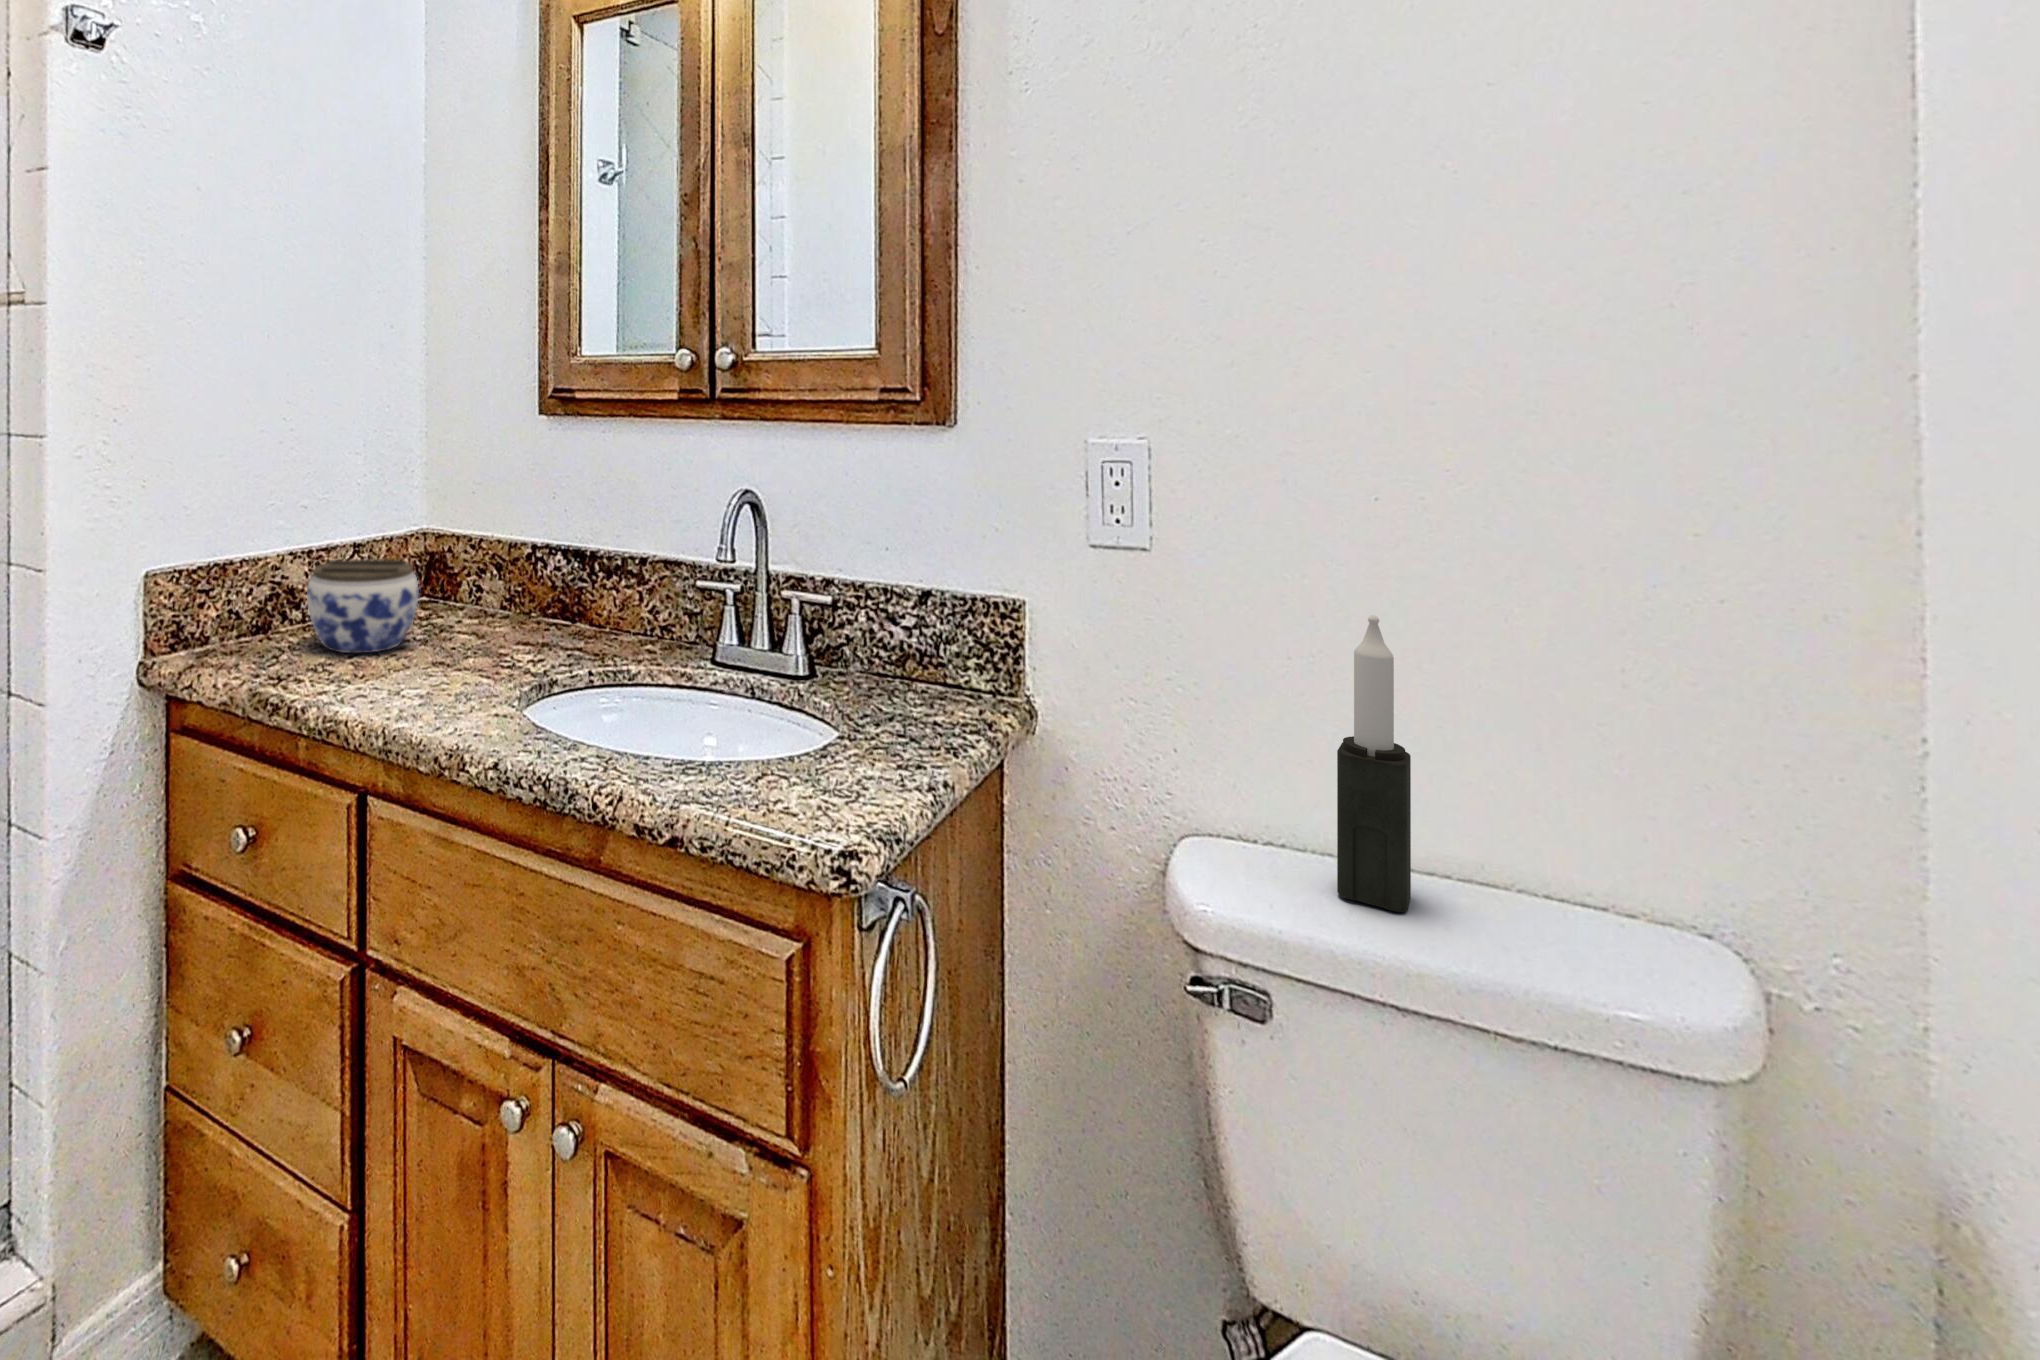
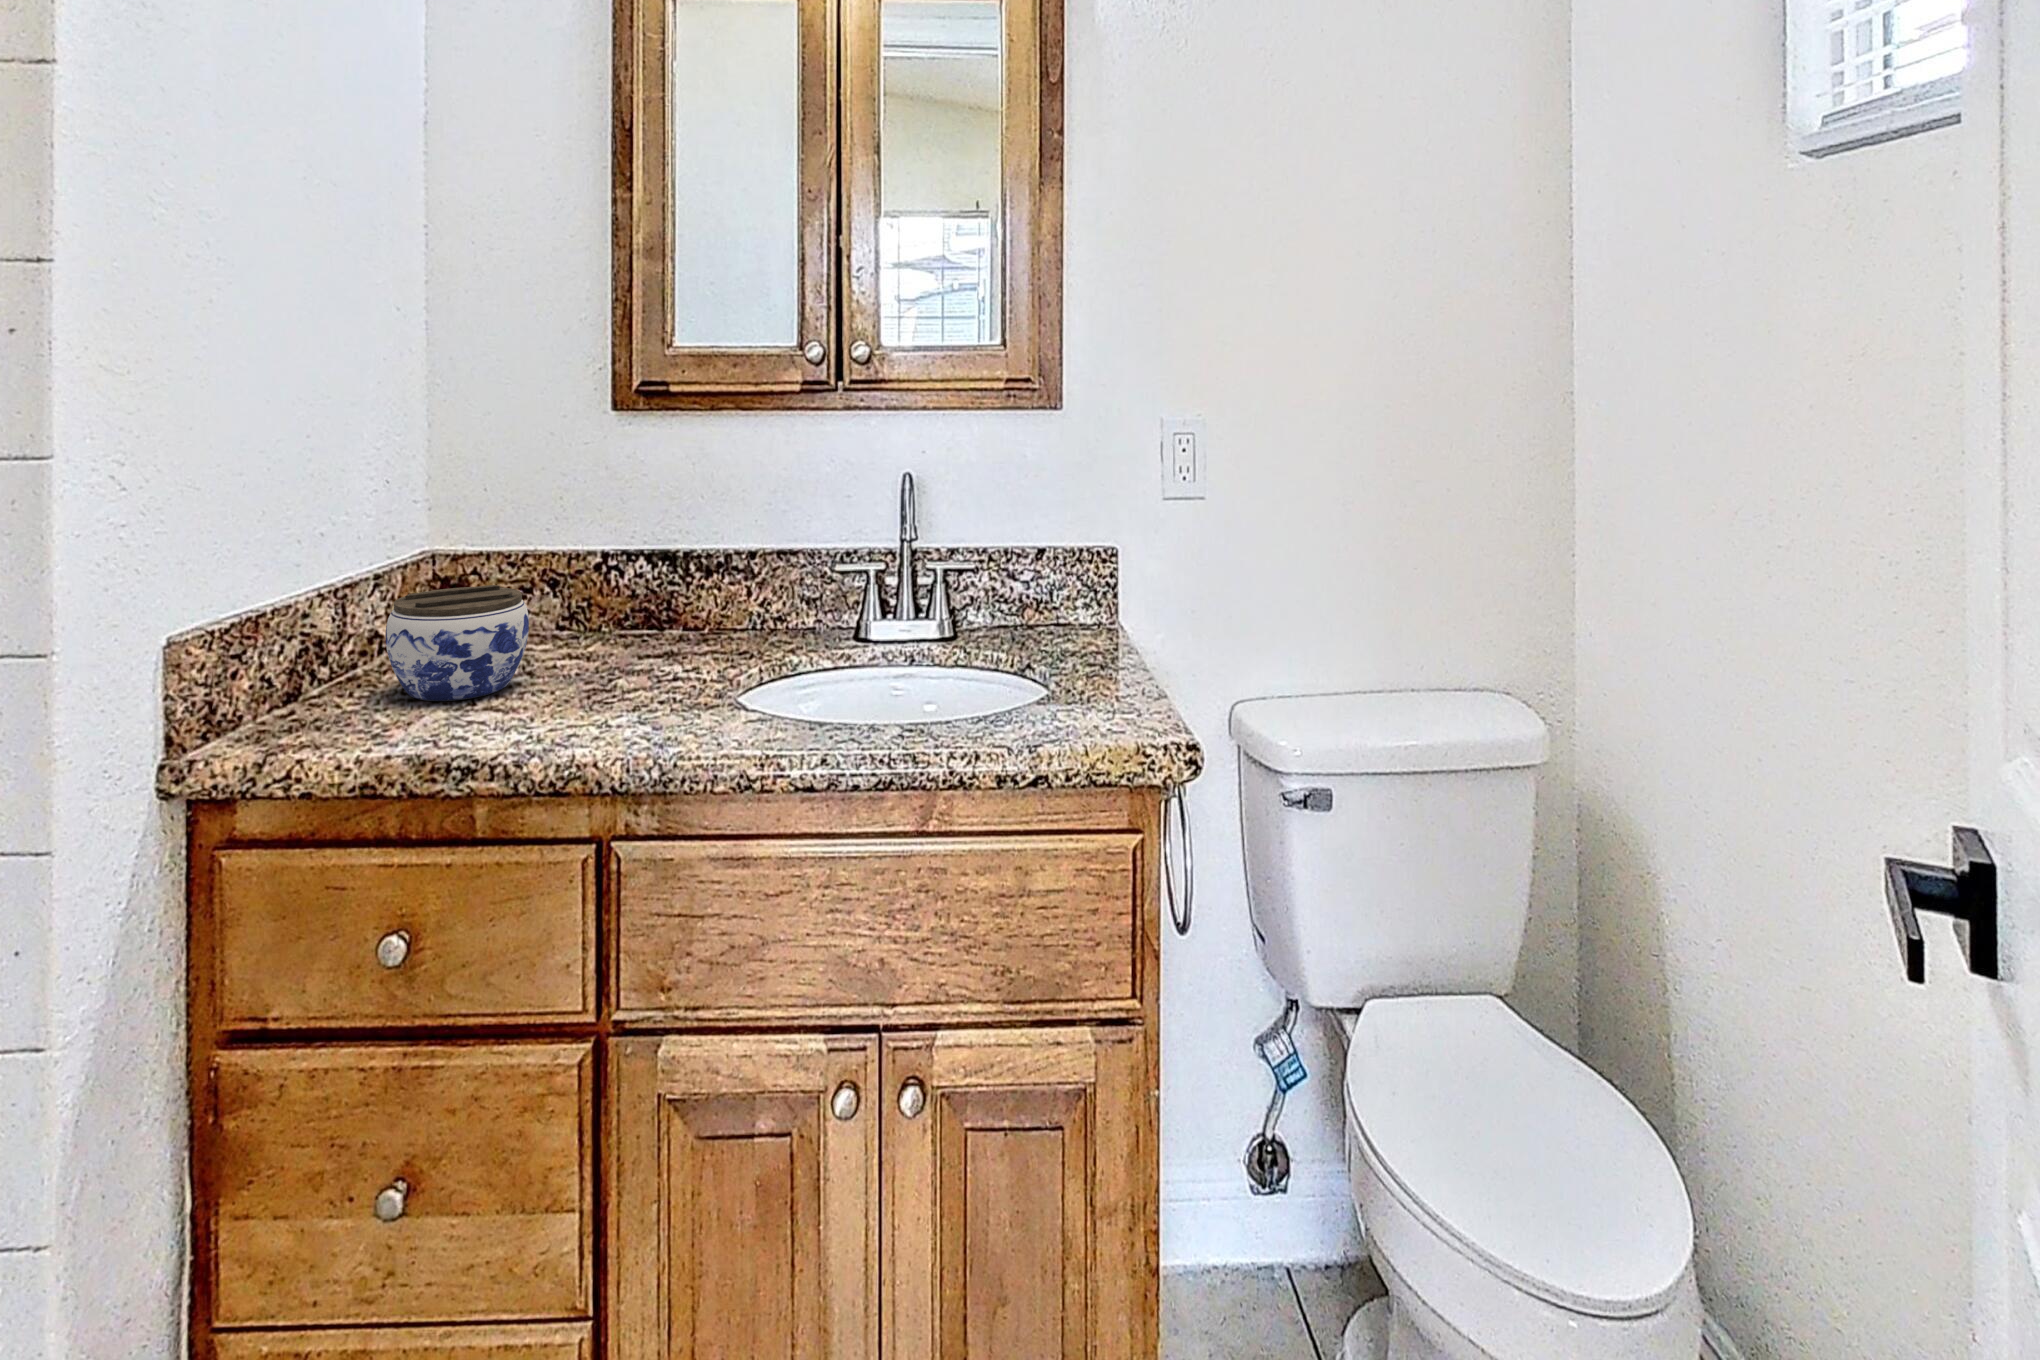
candle: present [1337,615,1411,912] -> none [1356,527,1401,721]

